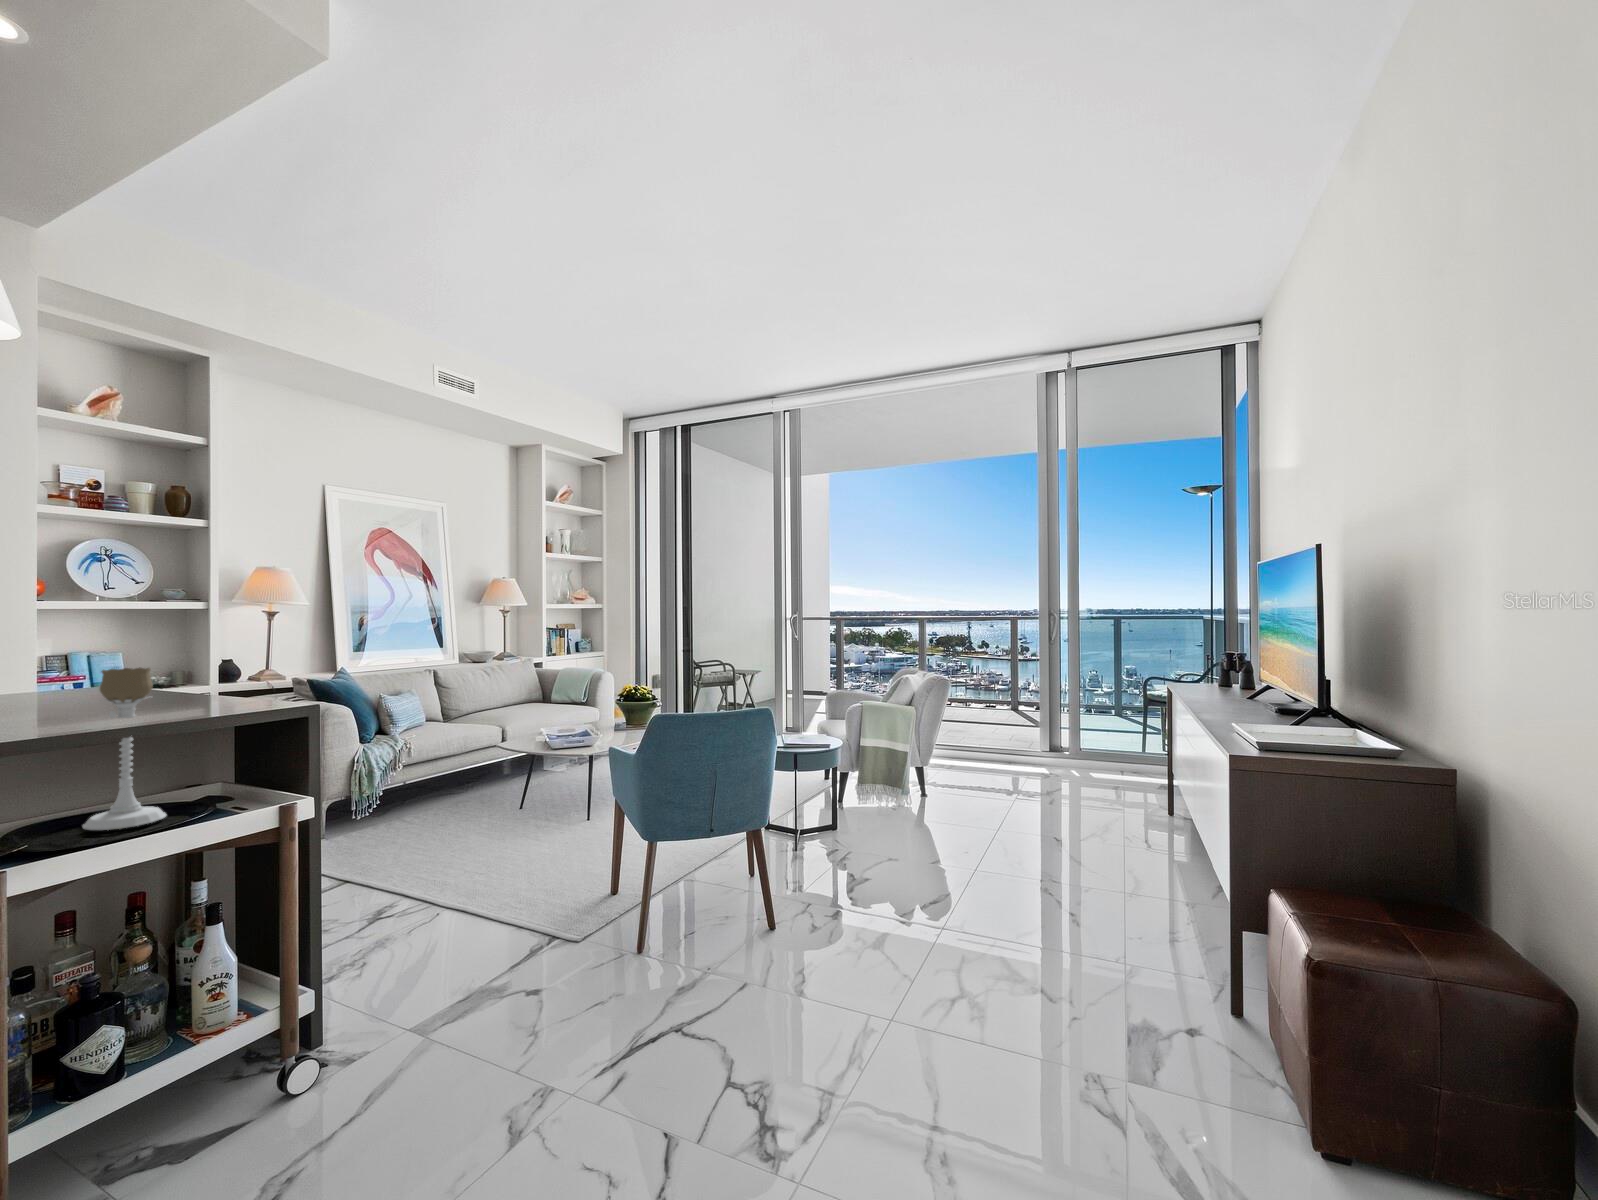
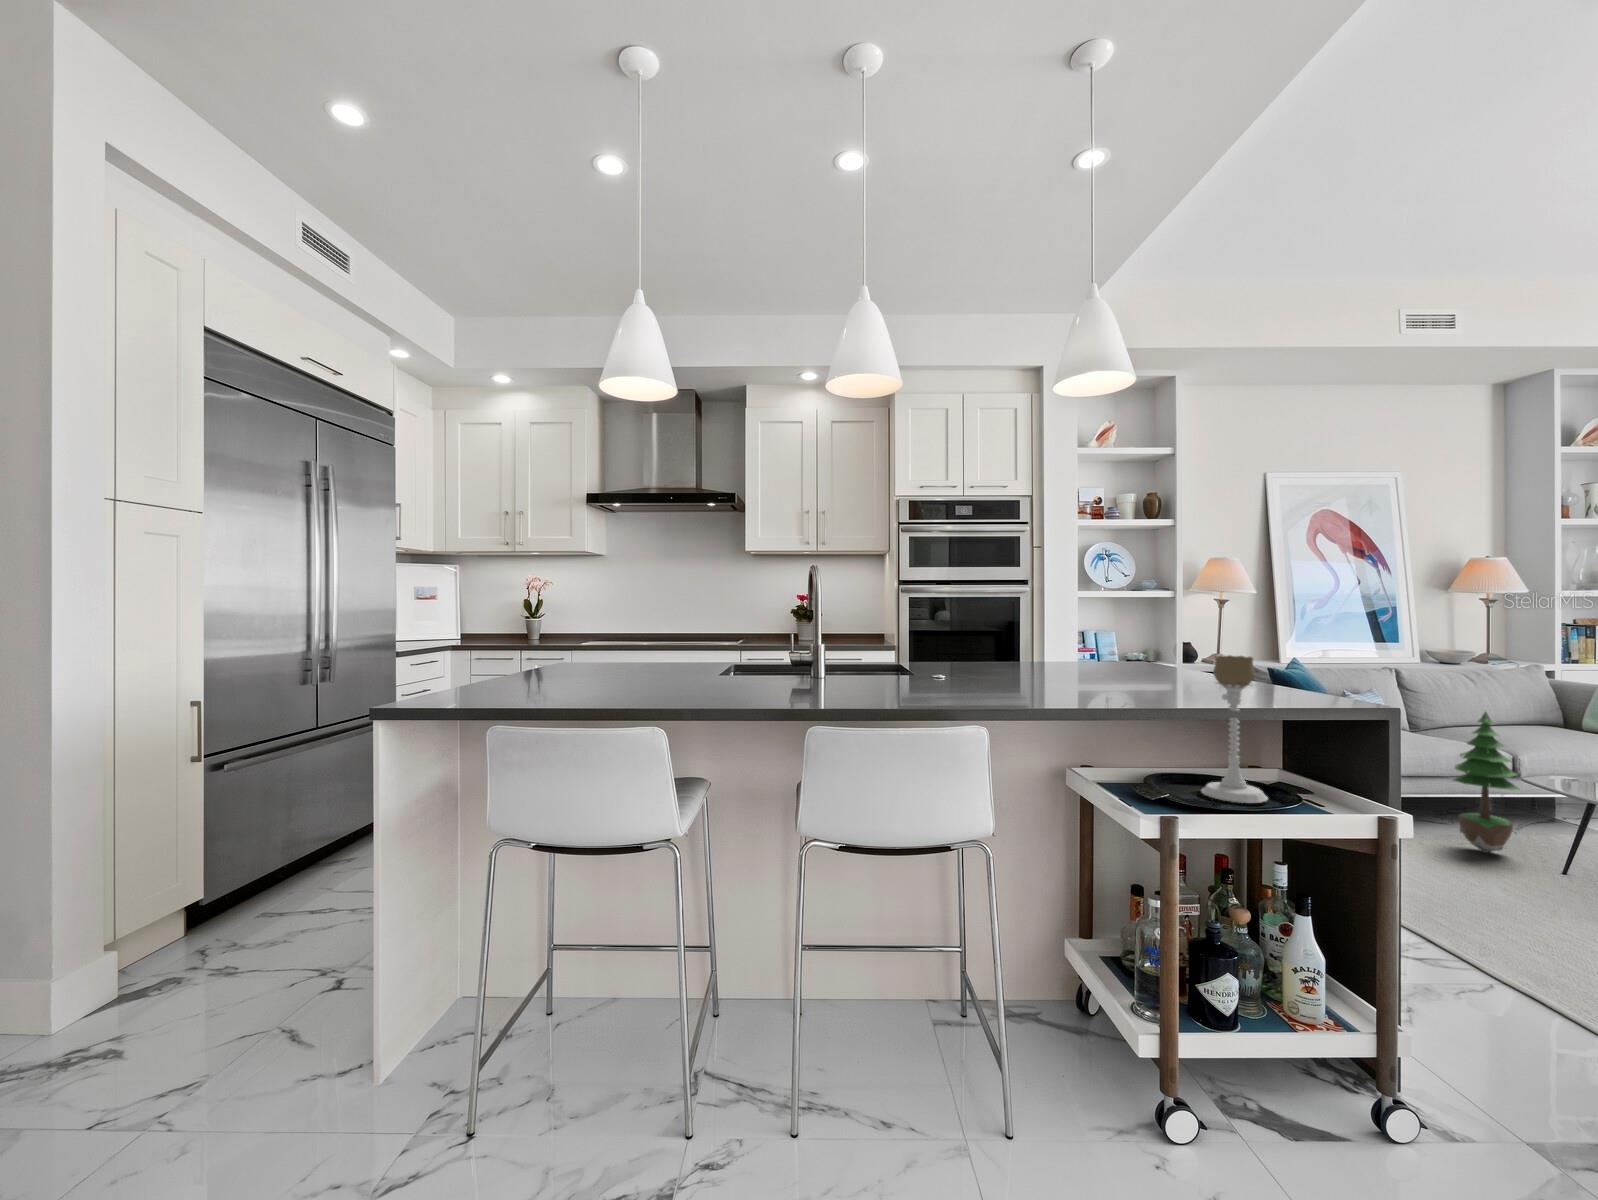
potted tree: none [451,699,496,815] -> present [1453,712,1519,853]

